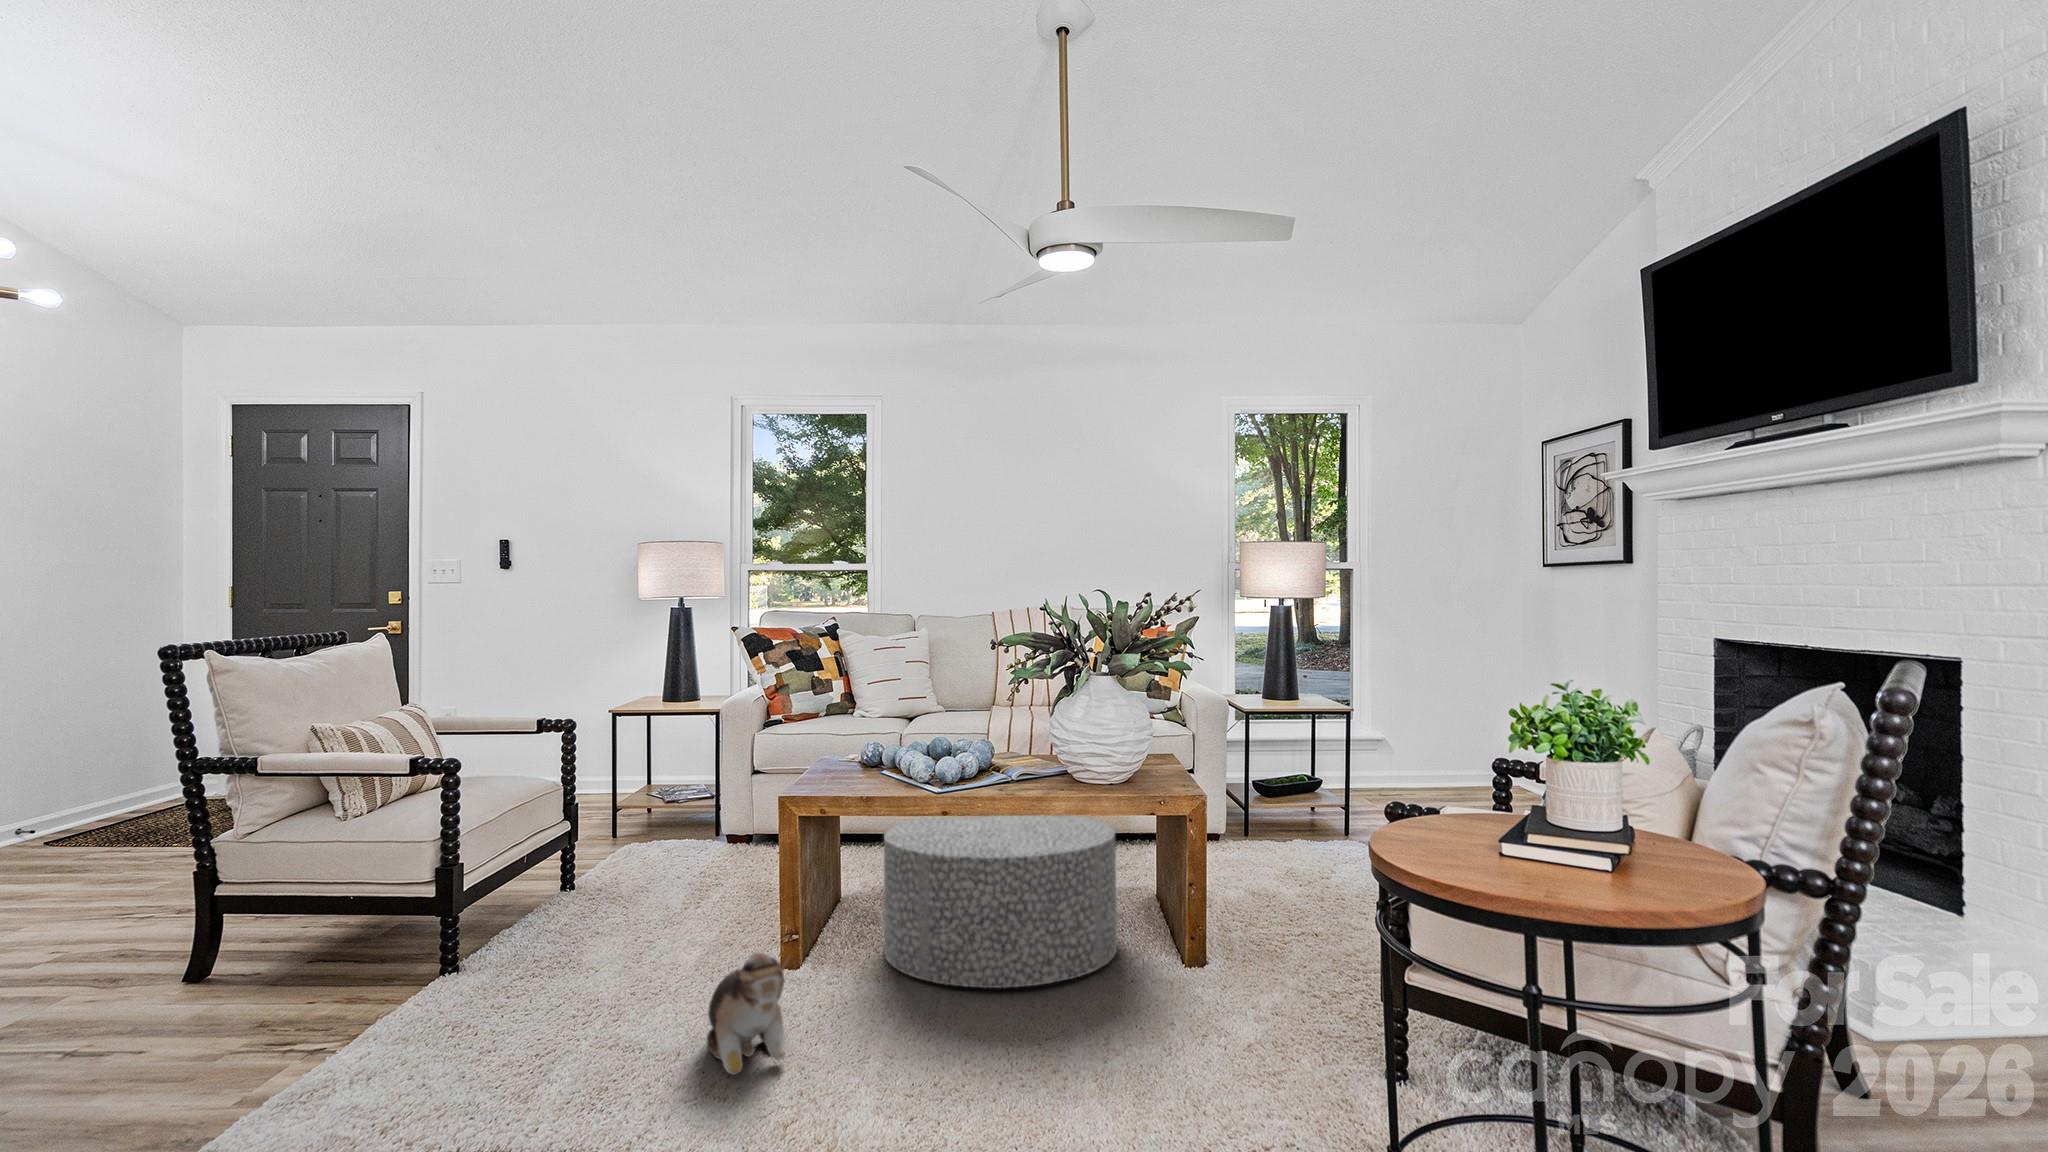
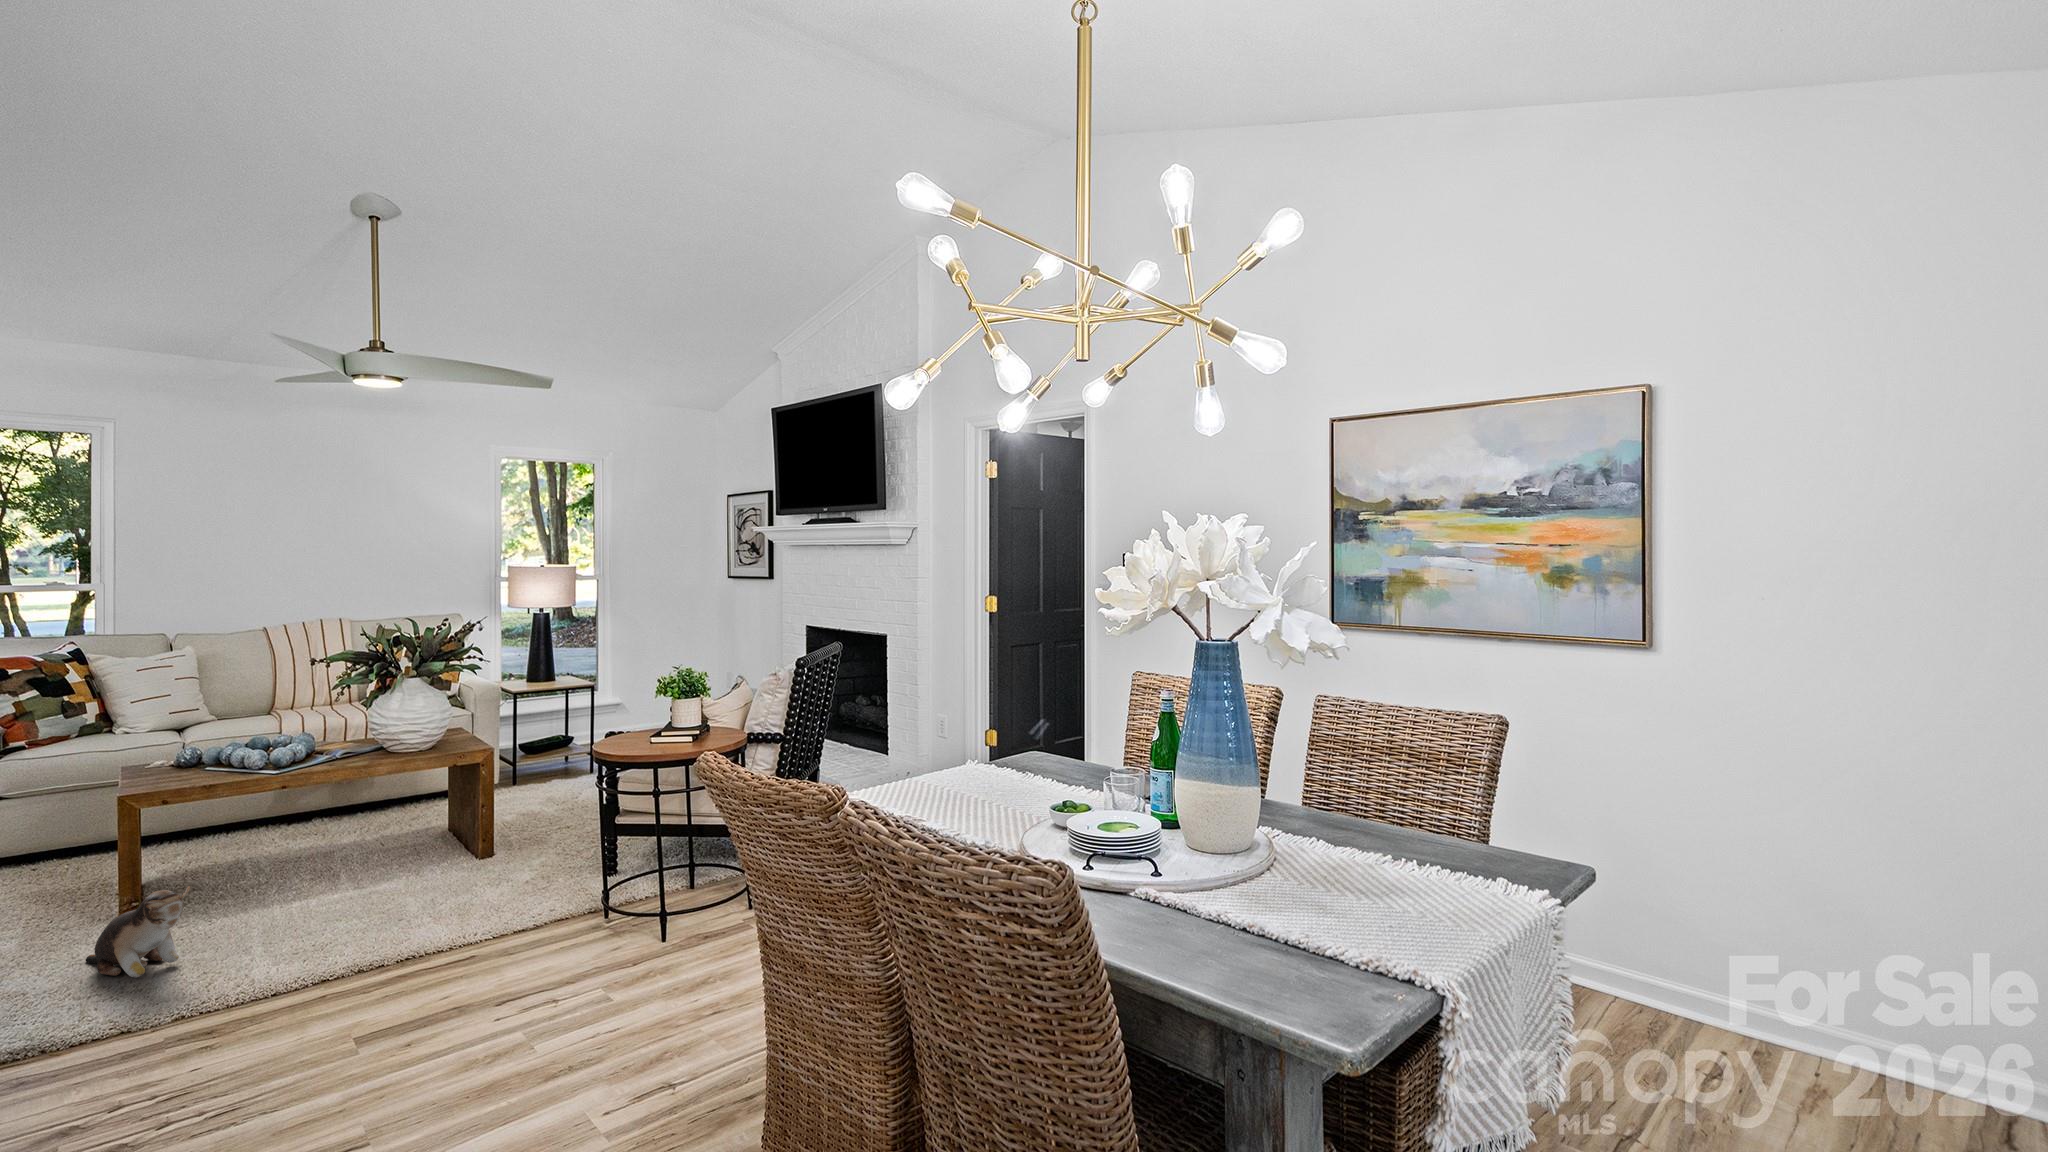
ottoman: present [884,816,1117,988] -> none [219,778,426,904]

